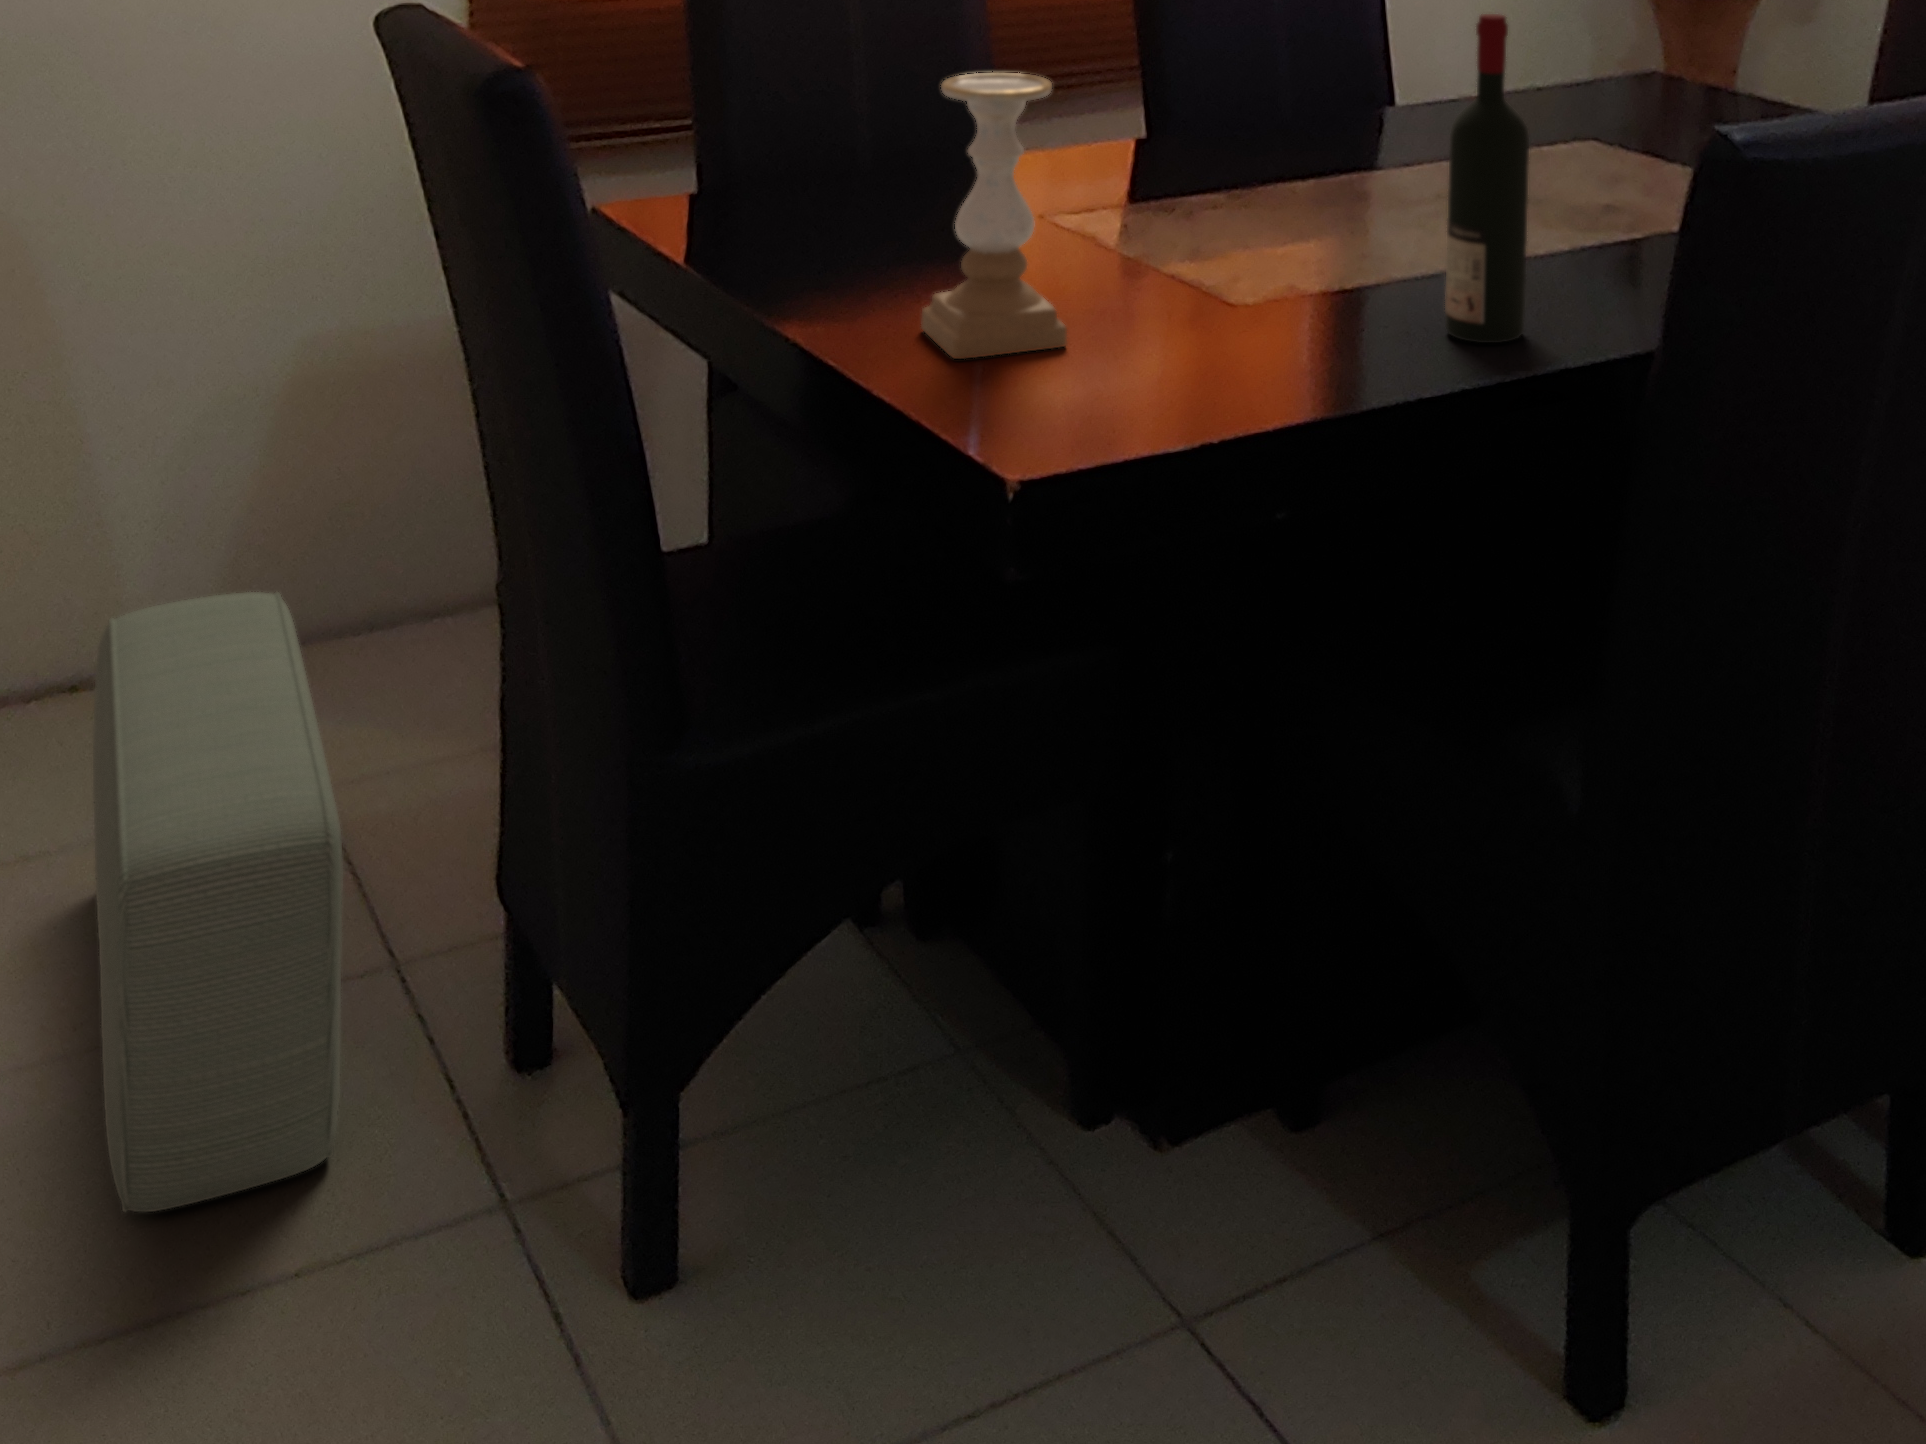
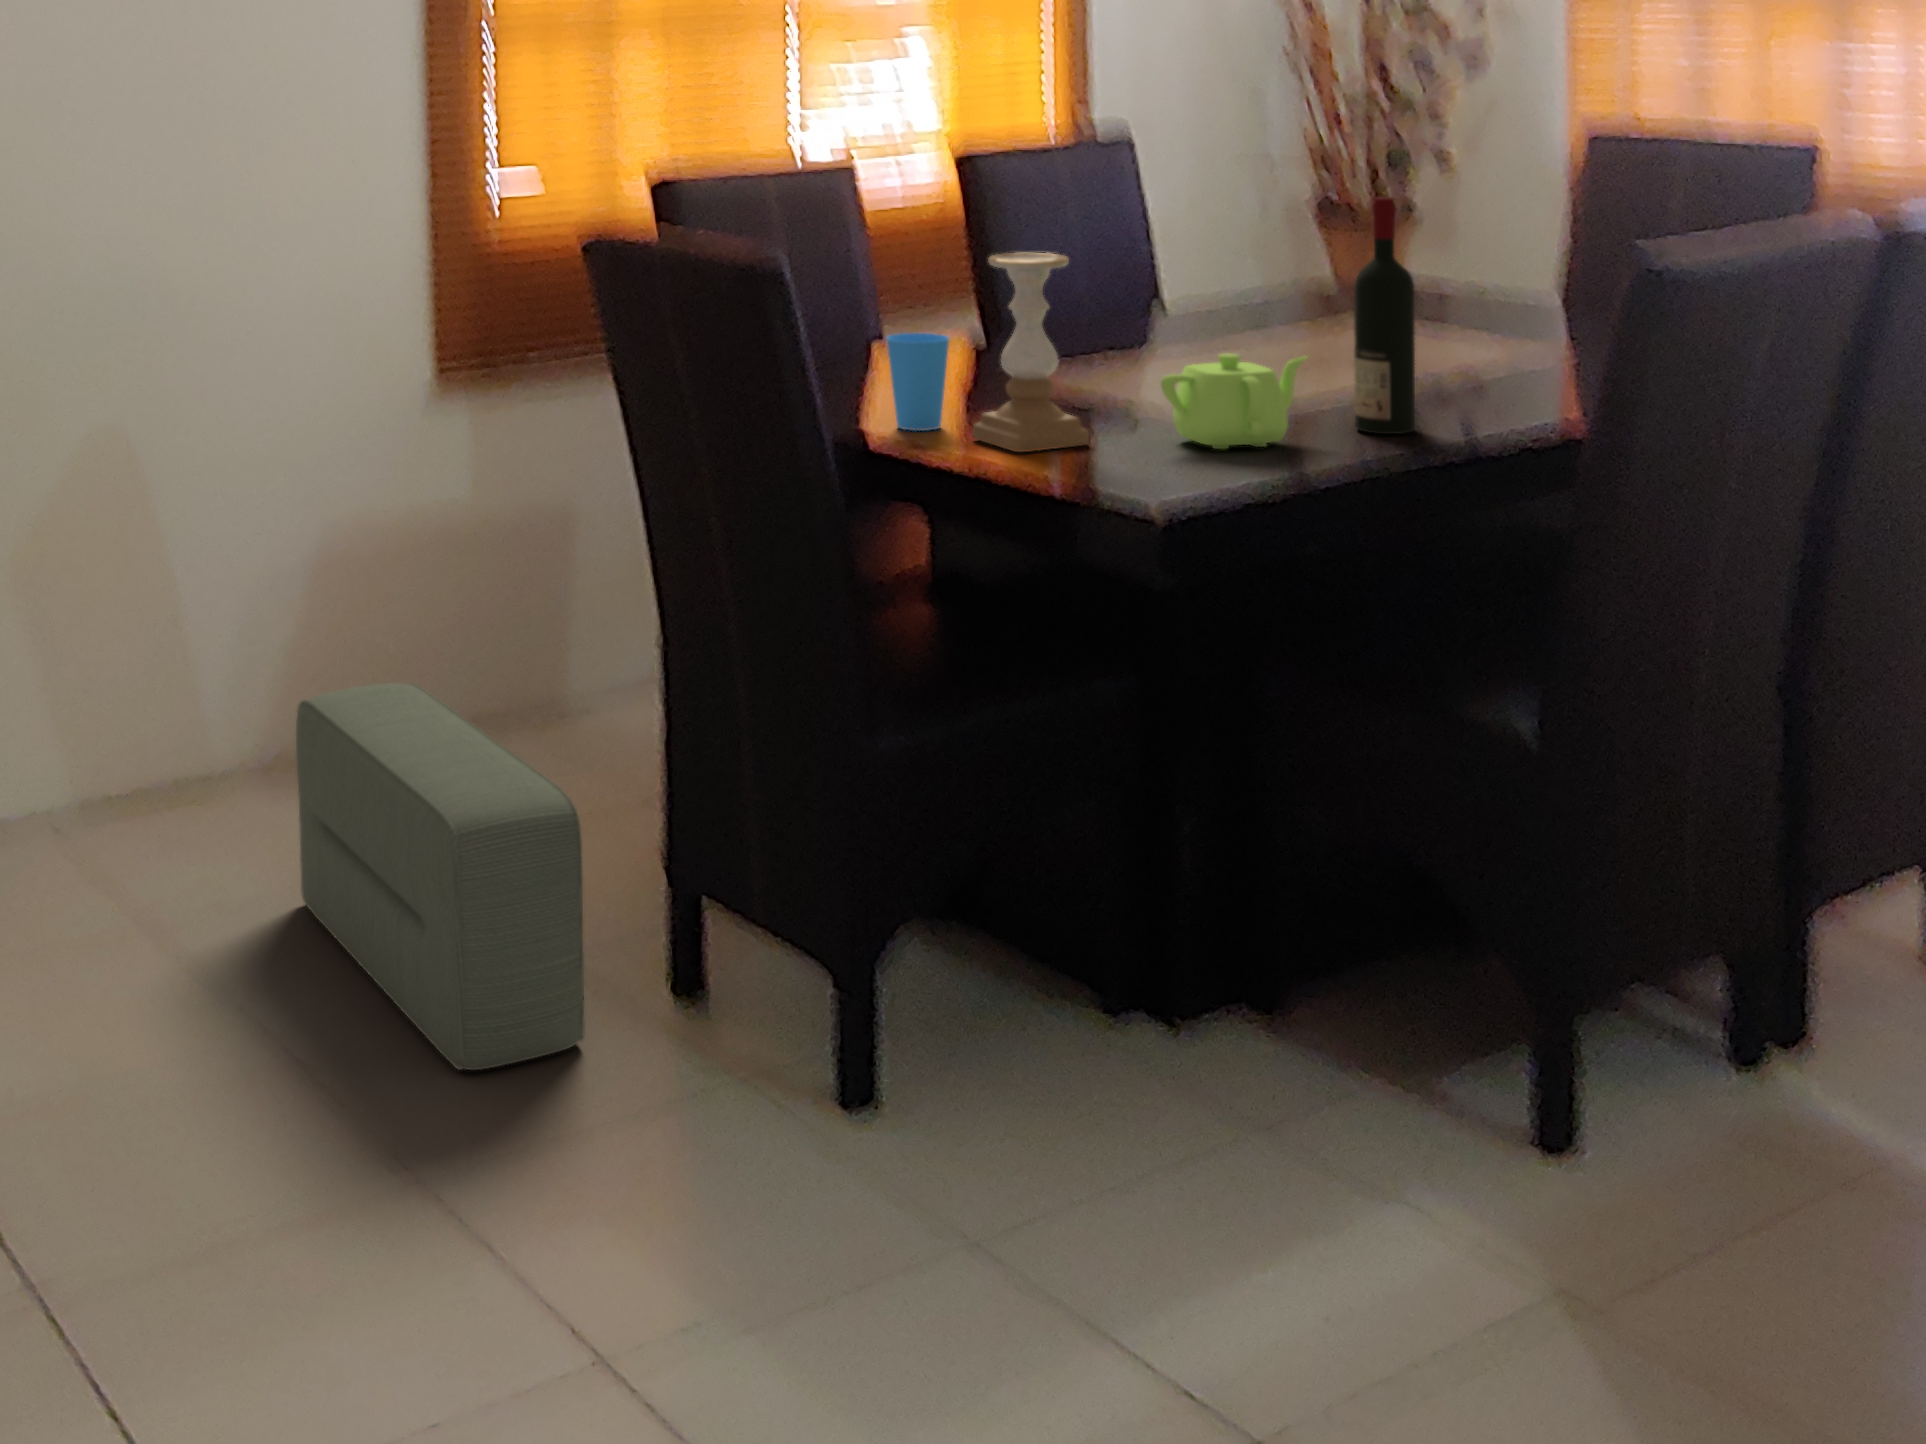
cup: none [832,169,920,309] -> present [887,333,949,431]
teapot: none [1160,226,1375,364] -> present [1161,353,1307,449]

